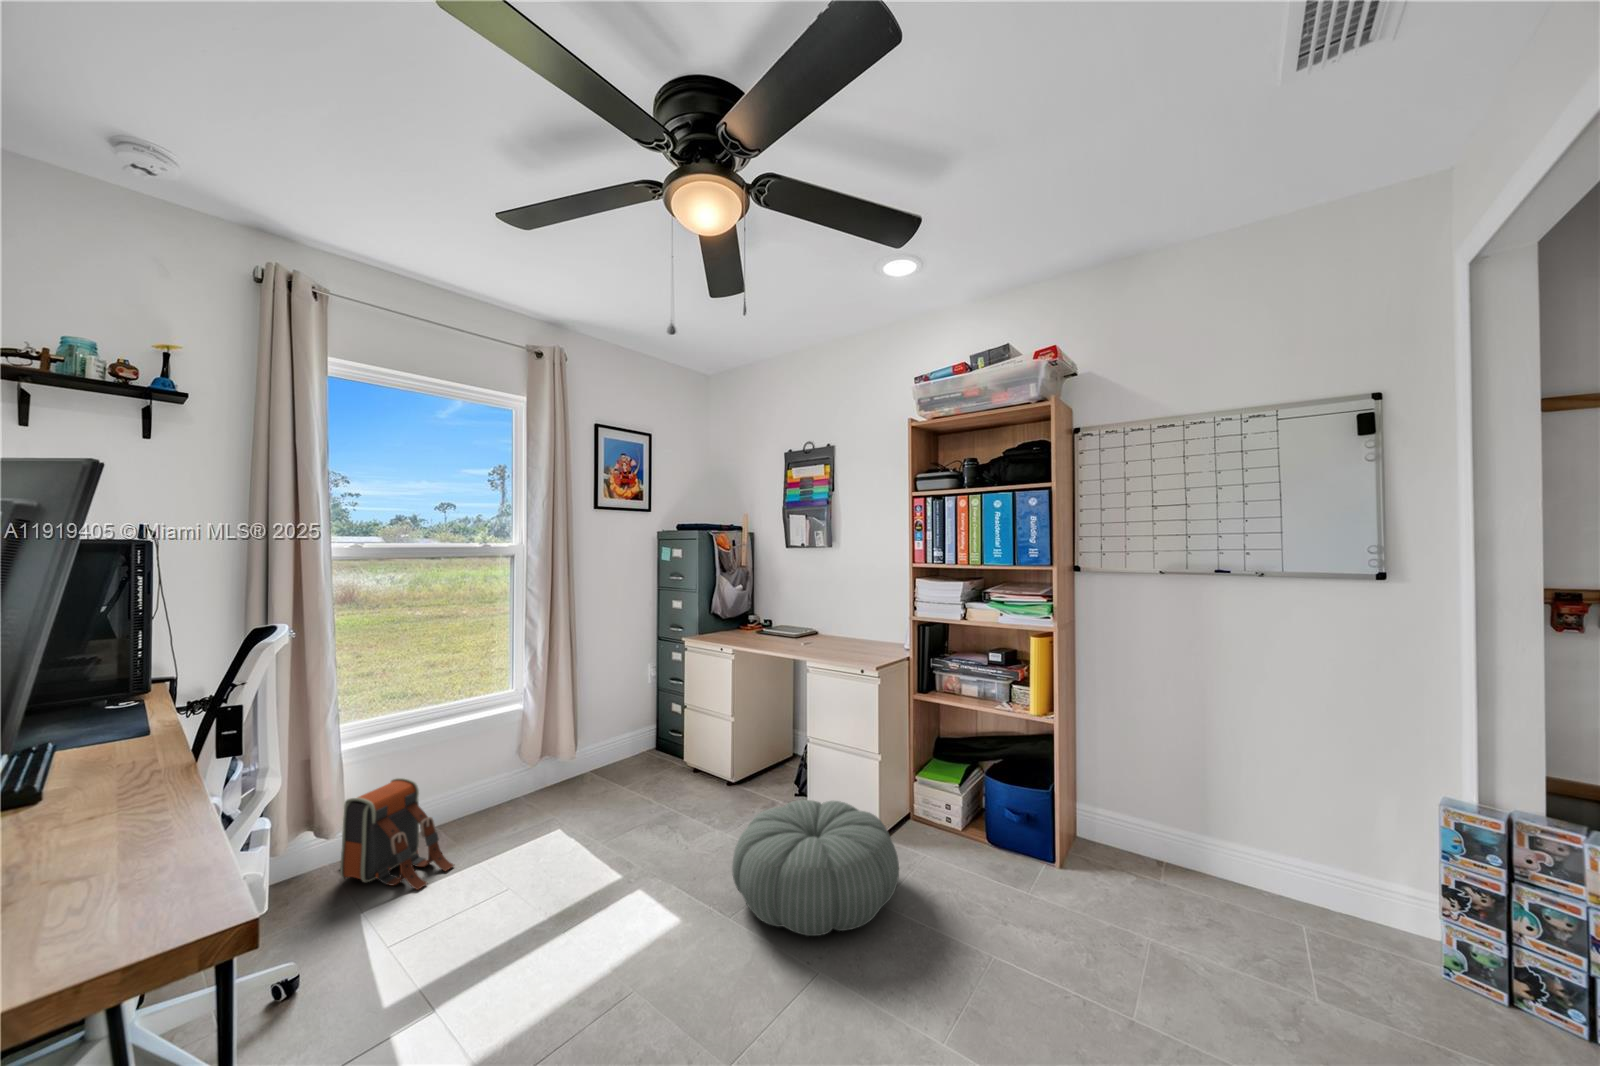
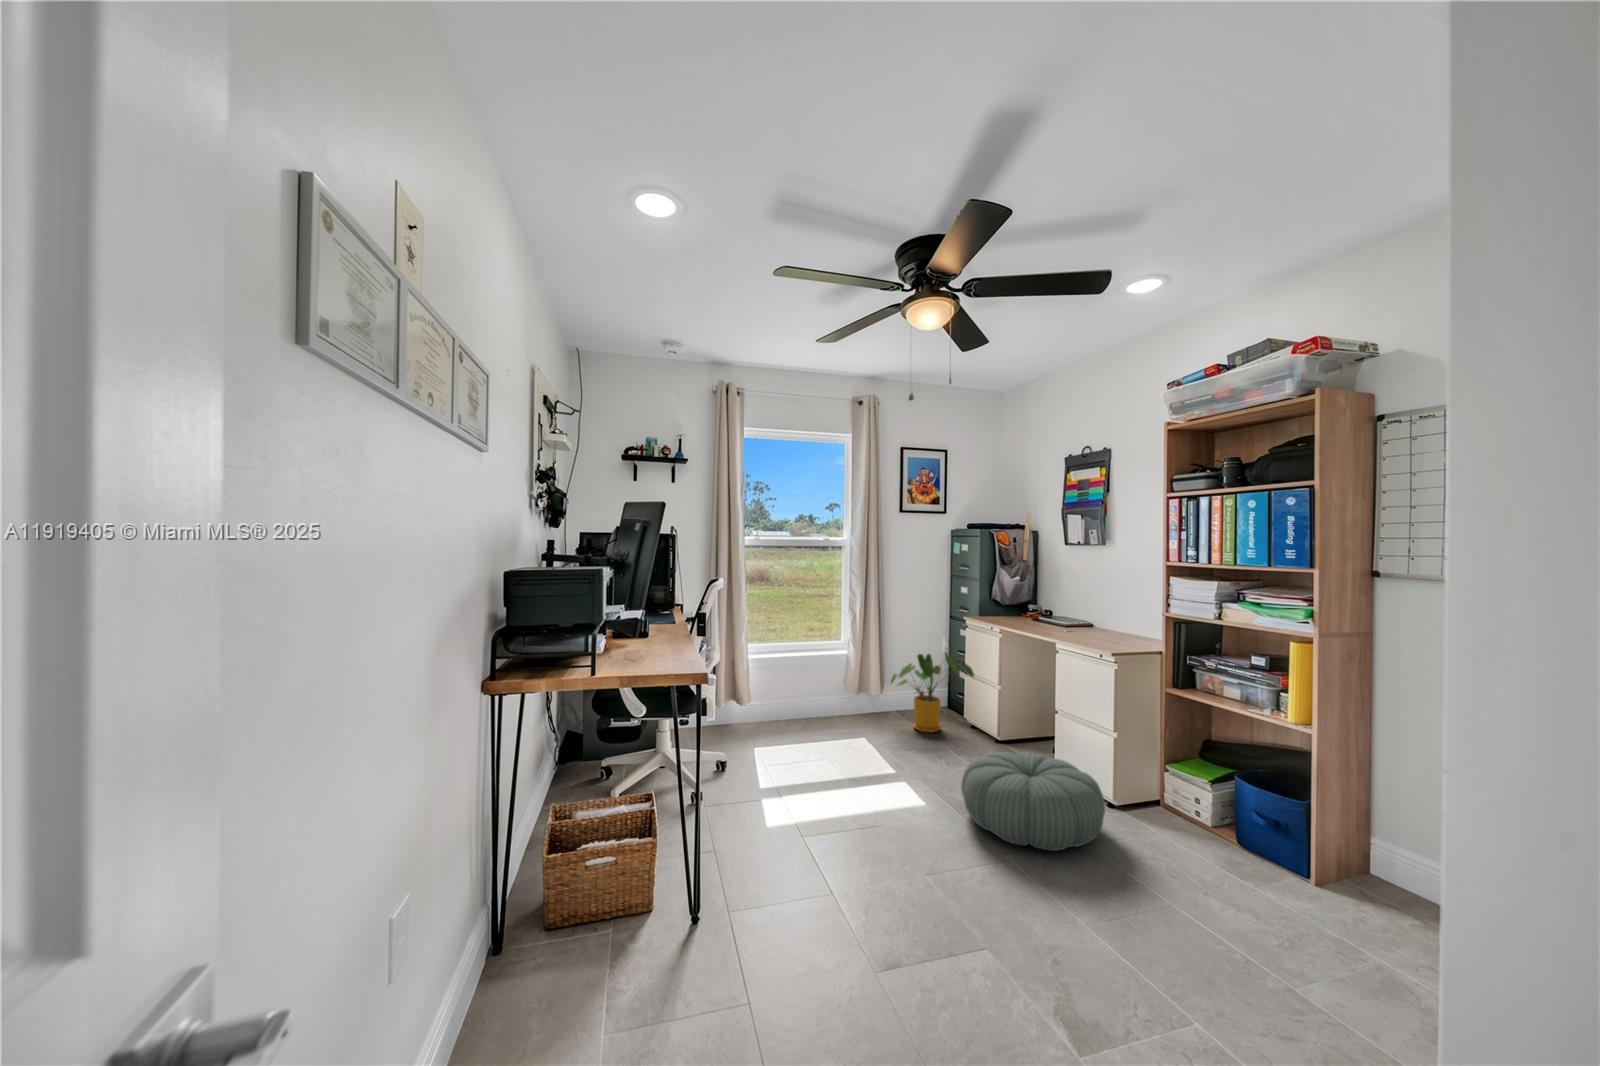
house plant: none [594,684,699,792] -> present [891,653,974,732]
backpack: present [340,778,454,890] -> none [740,683,797,749]

